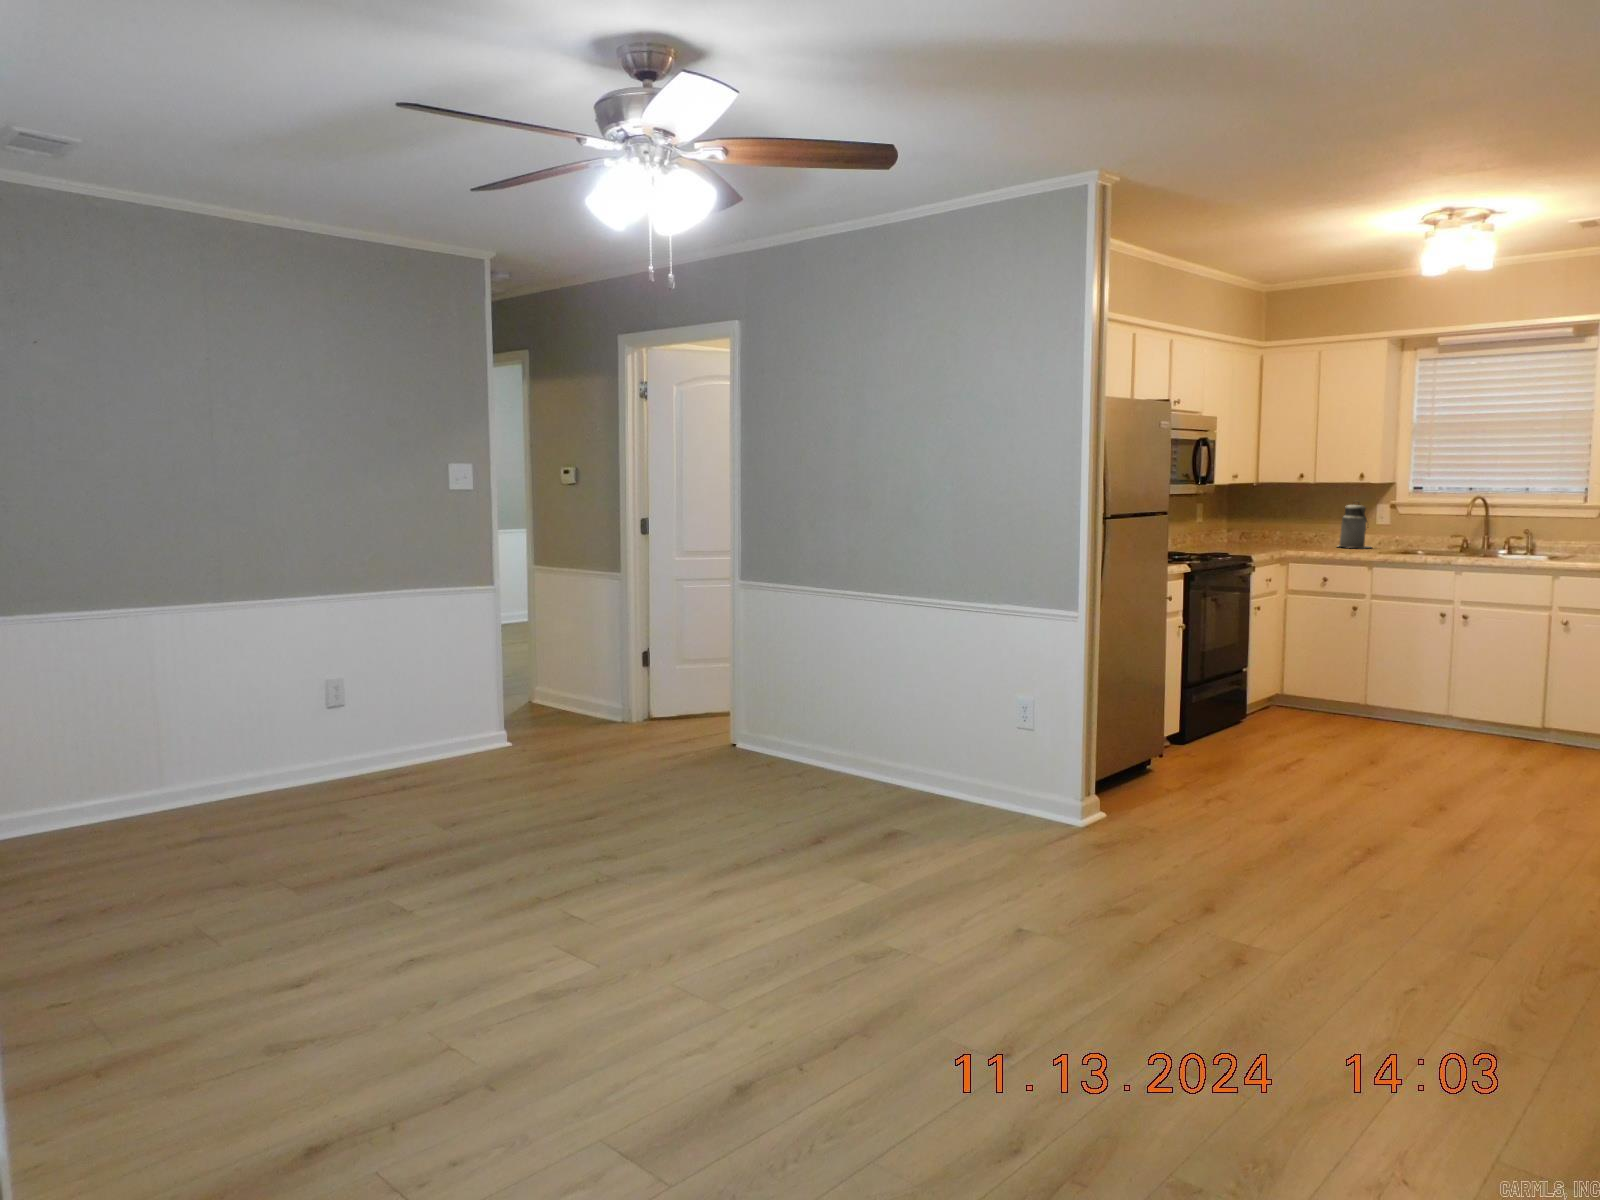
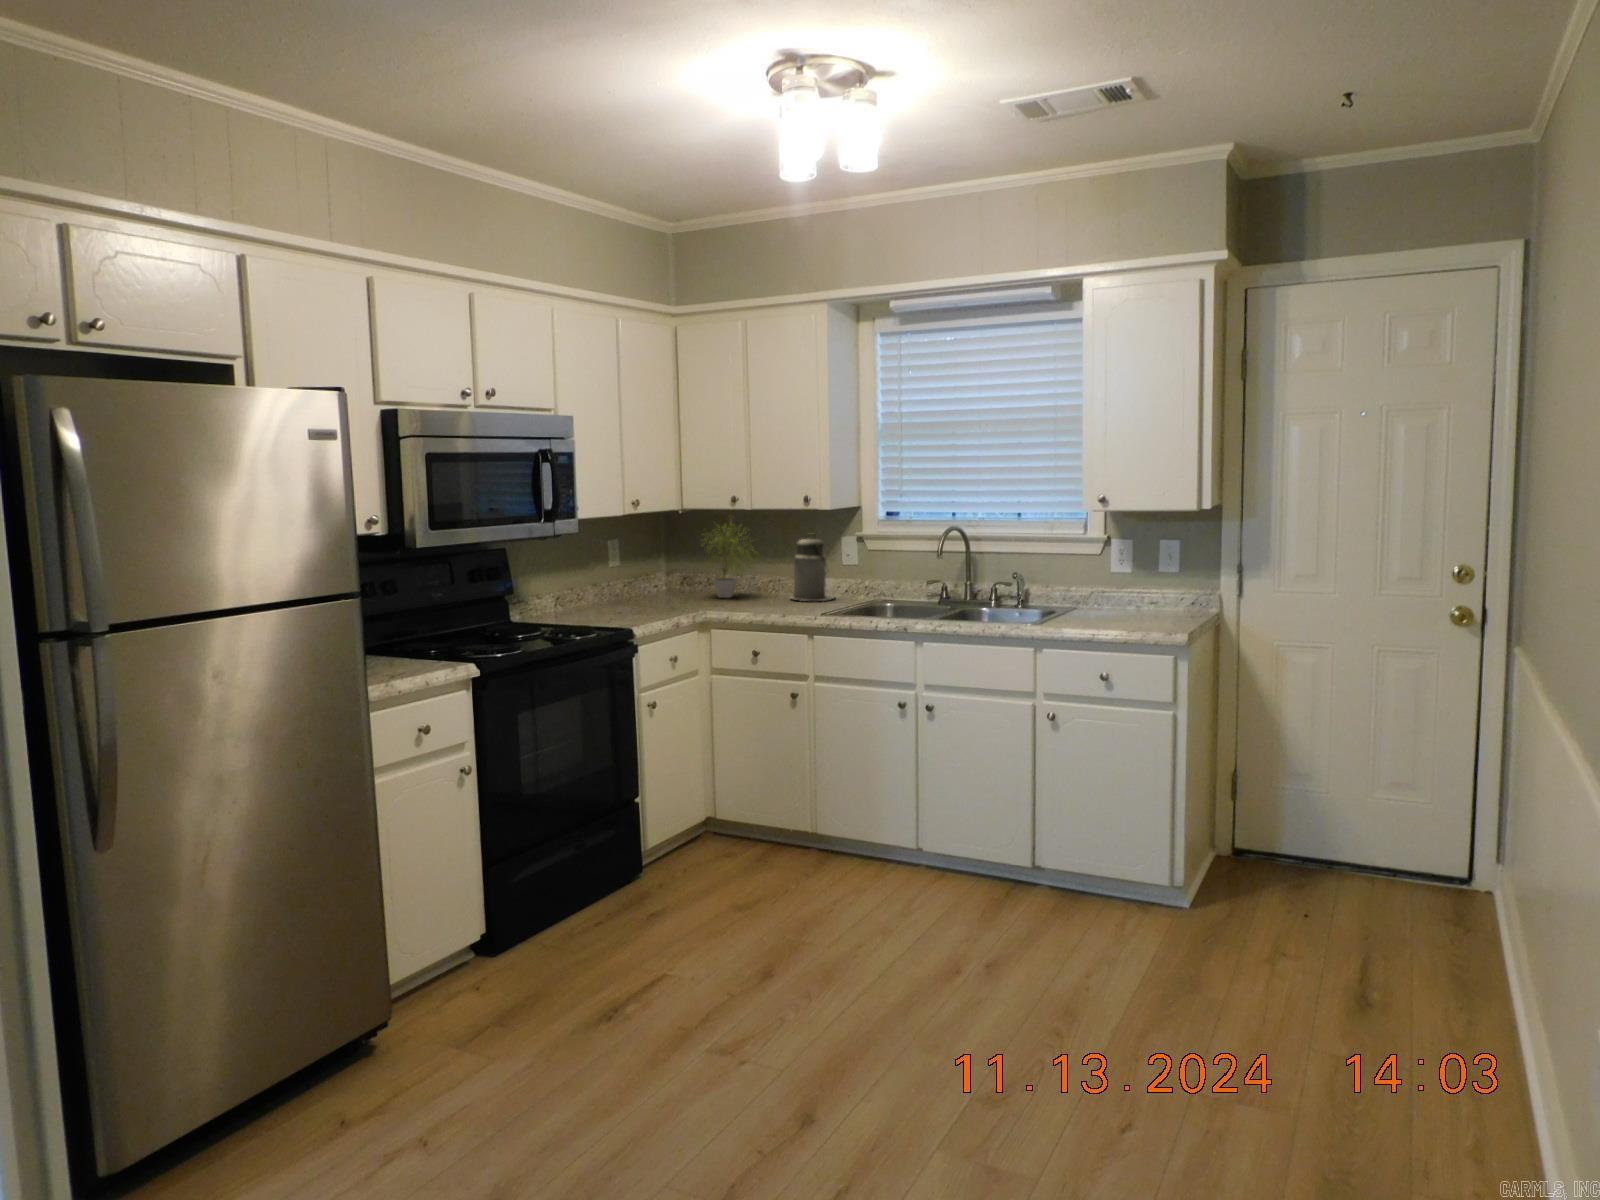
potted plant: none [1264,487,1313,545] -> present [702,519,759,598]

